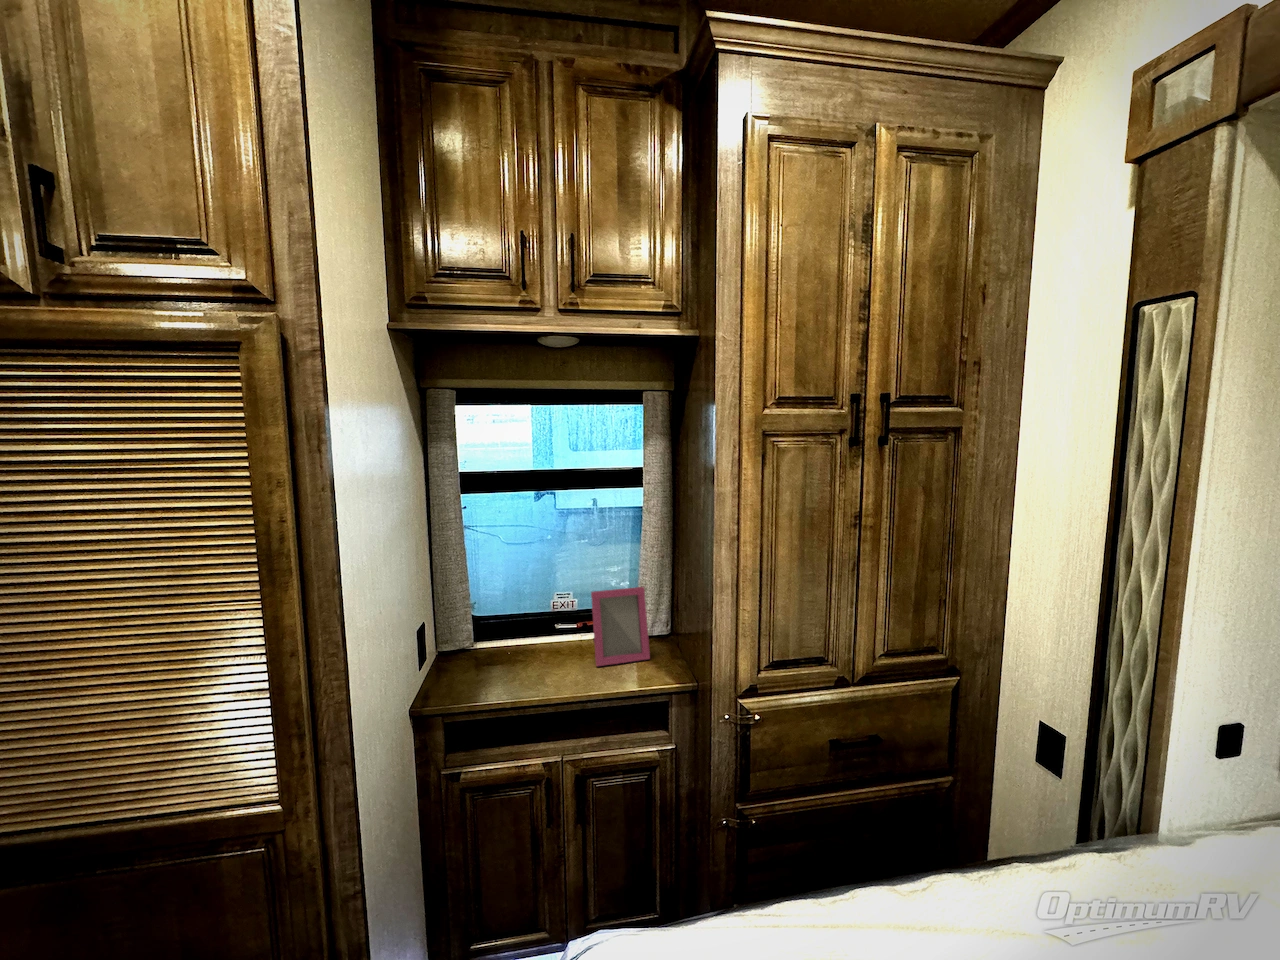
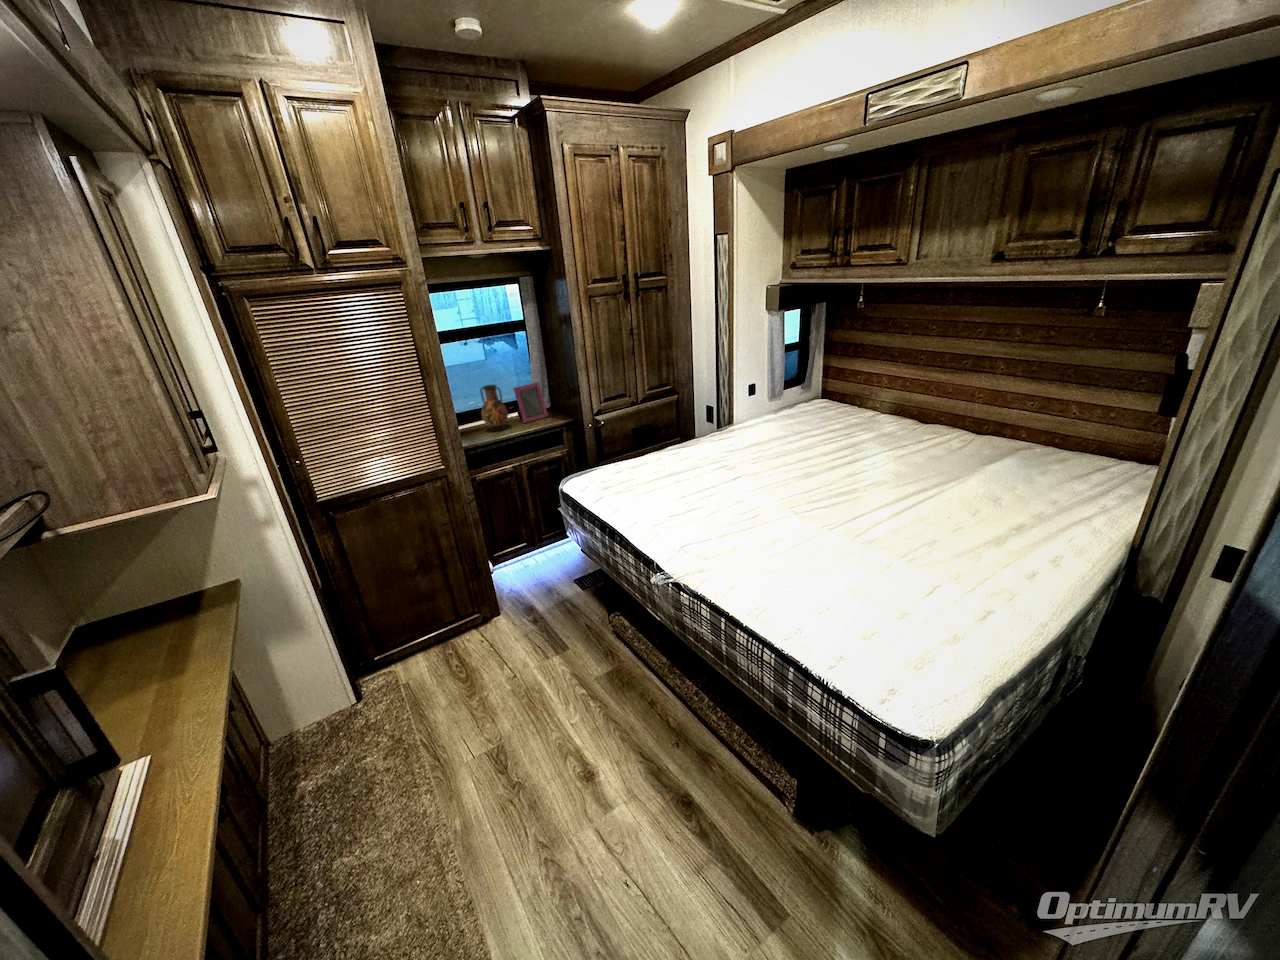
vase: none [516,579,568,675] -> present [480,385,508,431]

